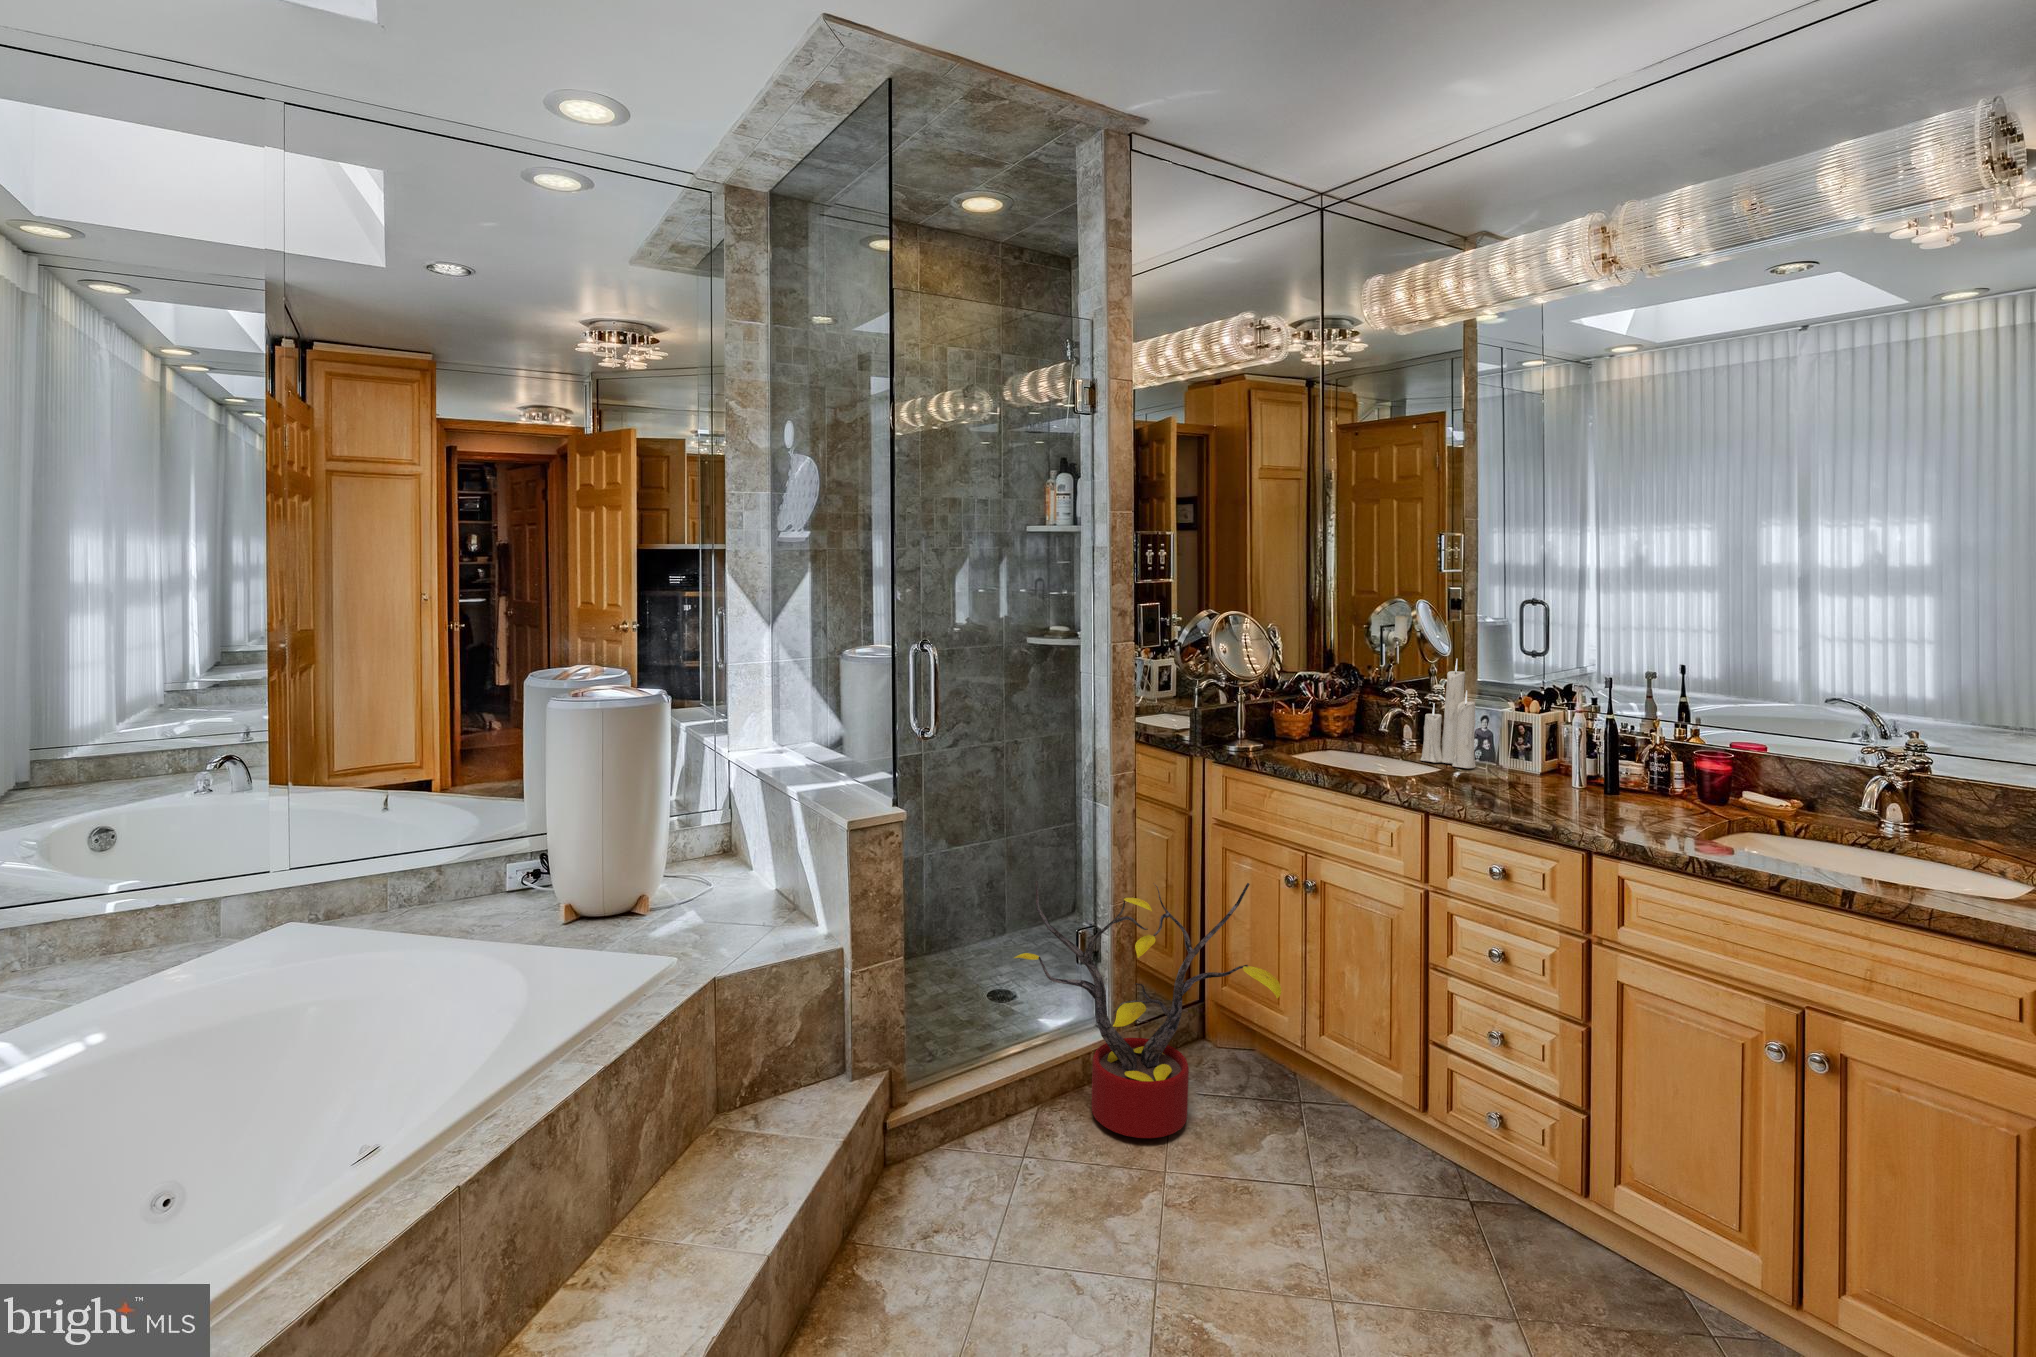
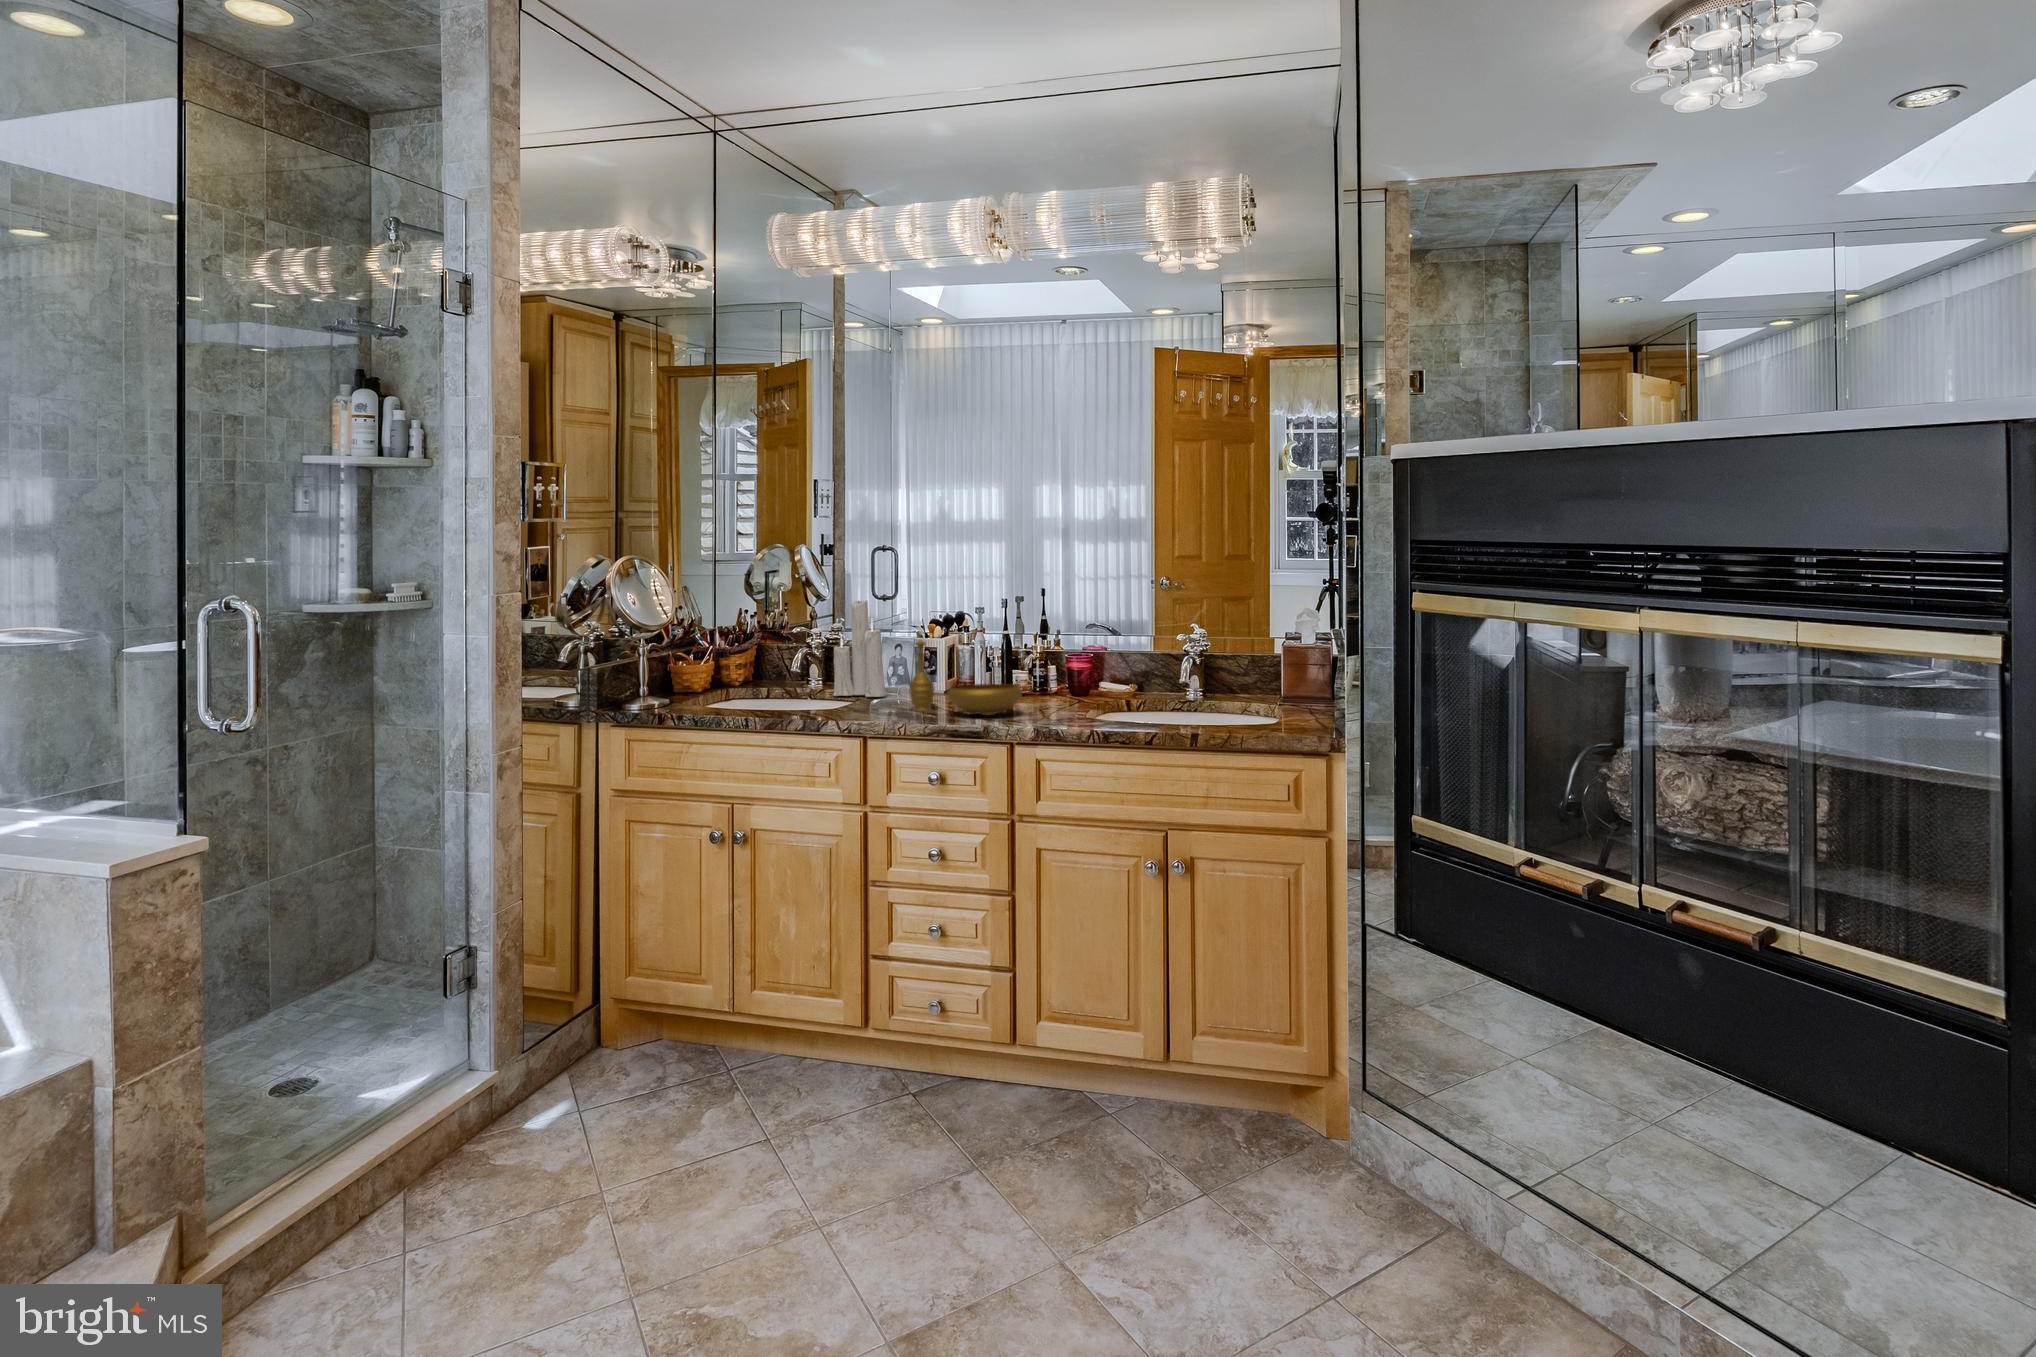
decorative bowl: none [1491,722,1625,815] -> present [909,640,1022,715]
decorative plant: present [1014,881,1281,1138] -> none [385,845,735,1169]

